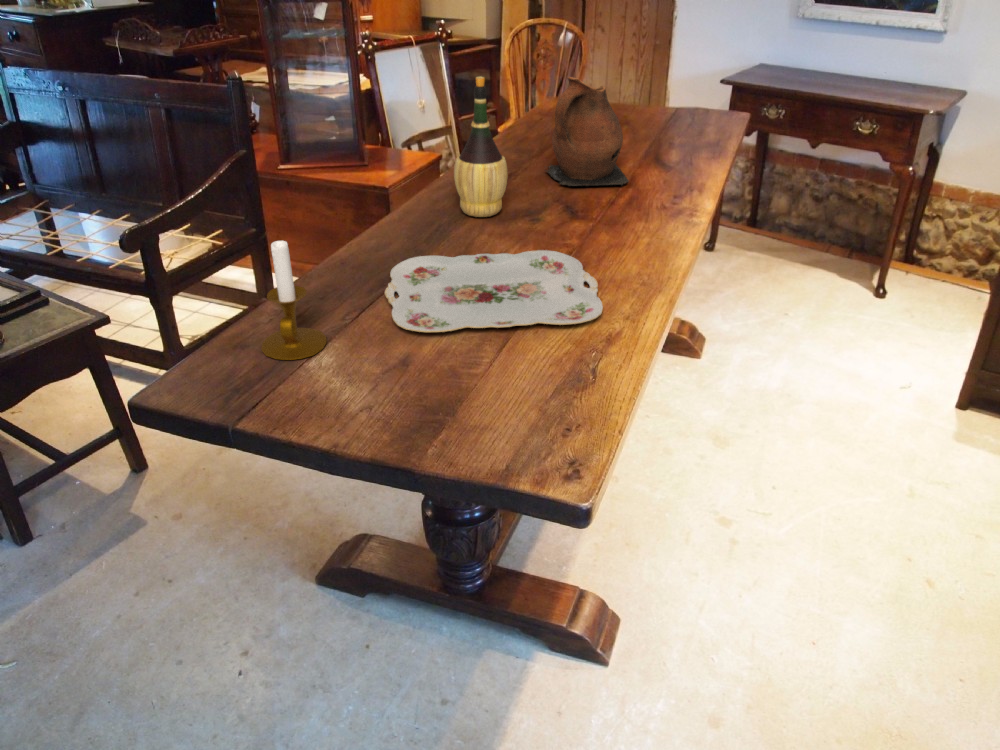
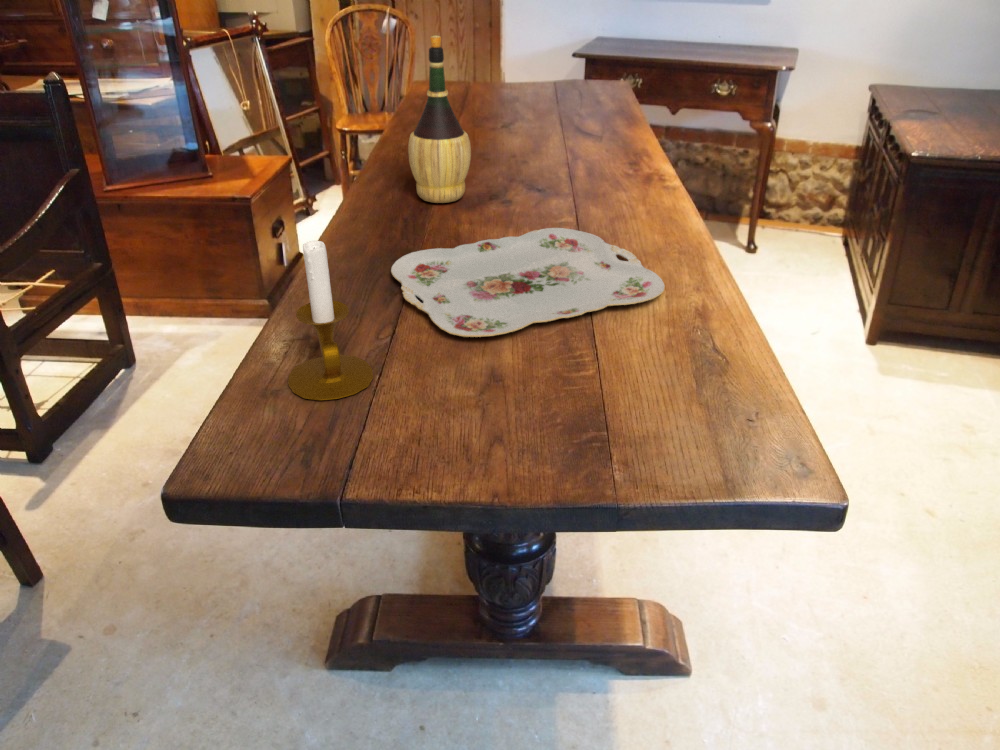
ceramic pitcher: present [547,77,629,186] -> none [474,38,574,161]

